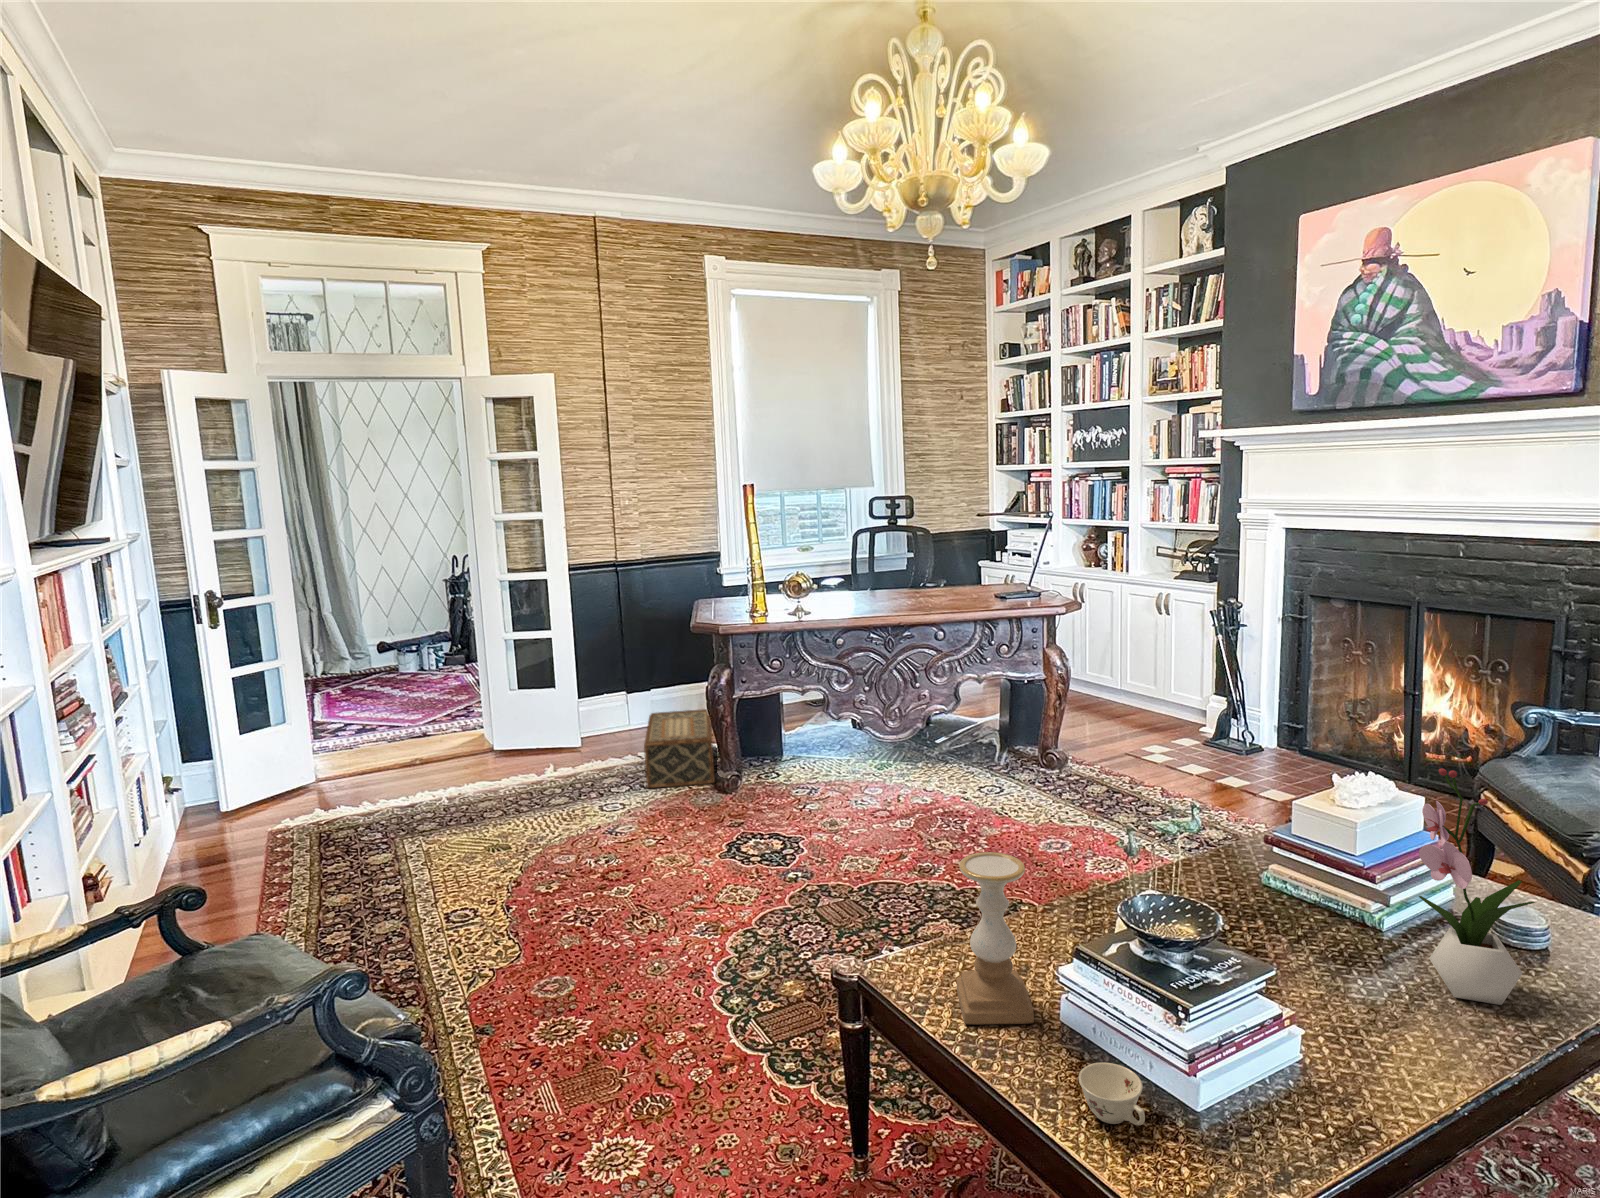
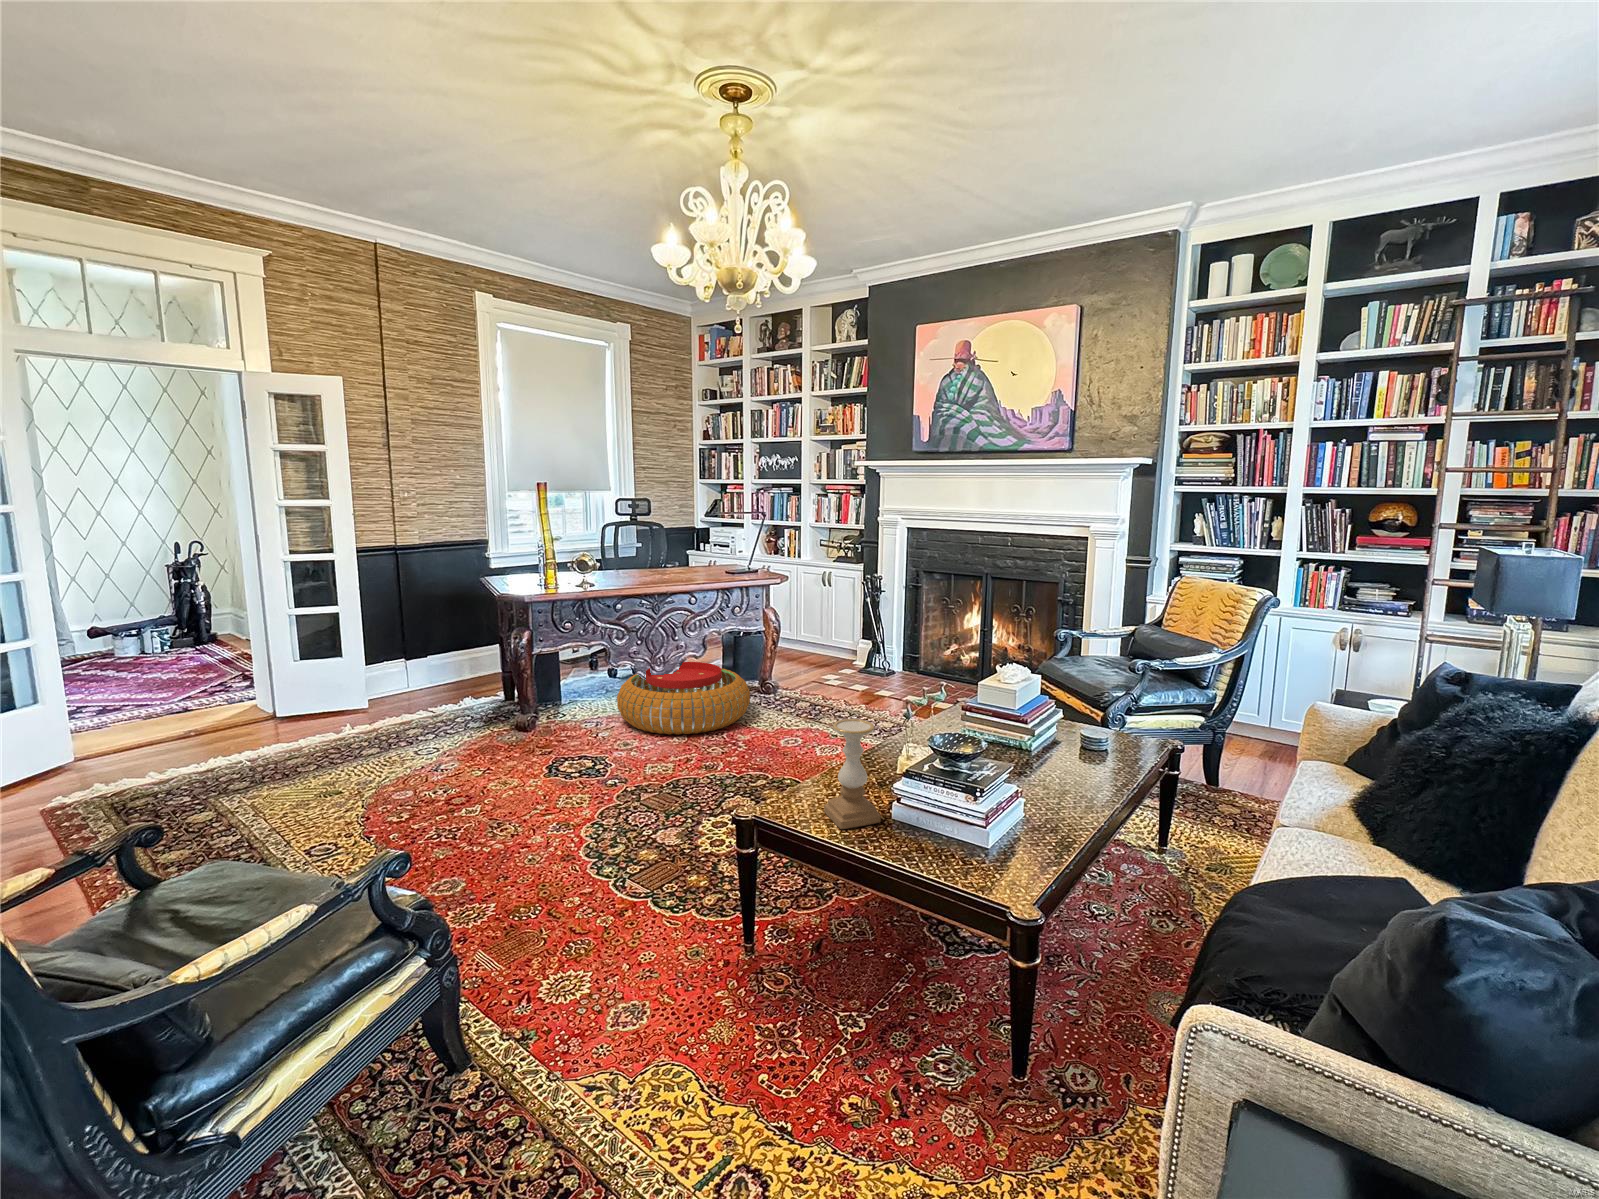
woven basket: present [644,709,714,788] -> none [442,668,513,734]
pouf: none [834,717,1013,818] -> present [617,662,750,735]
flower arrangement: present [1419,768,1535,1005] -> none [1061,651,1121,777]
teacup: present [1079,1062,1145,1125] -> none [930,830,973,863]

